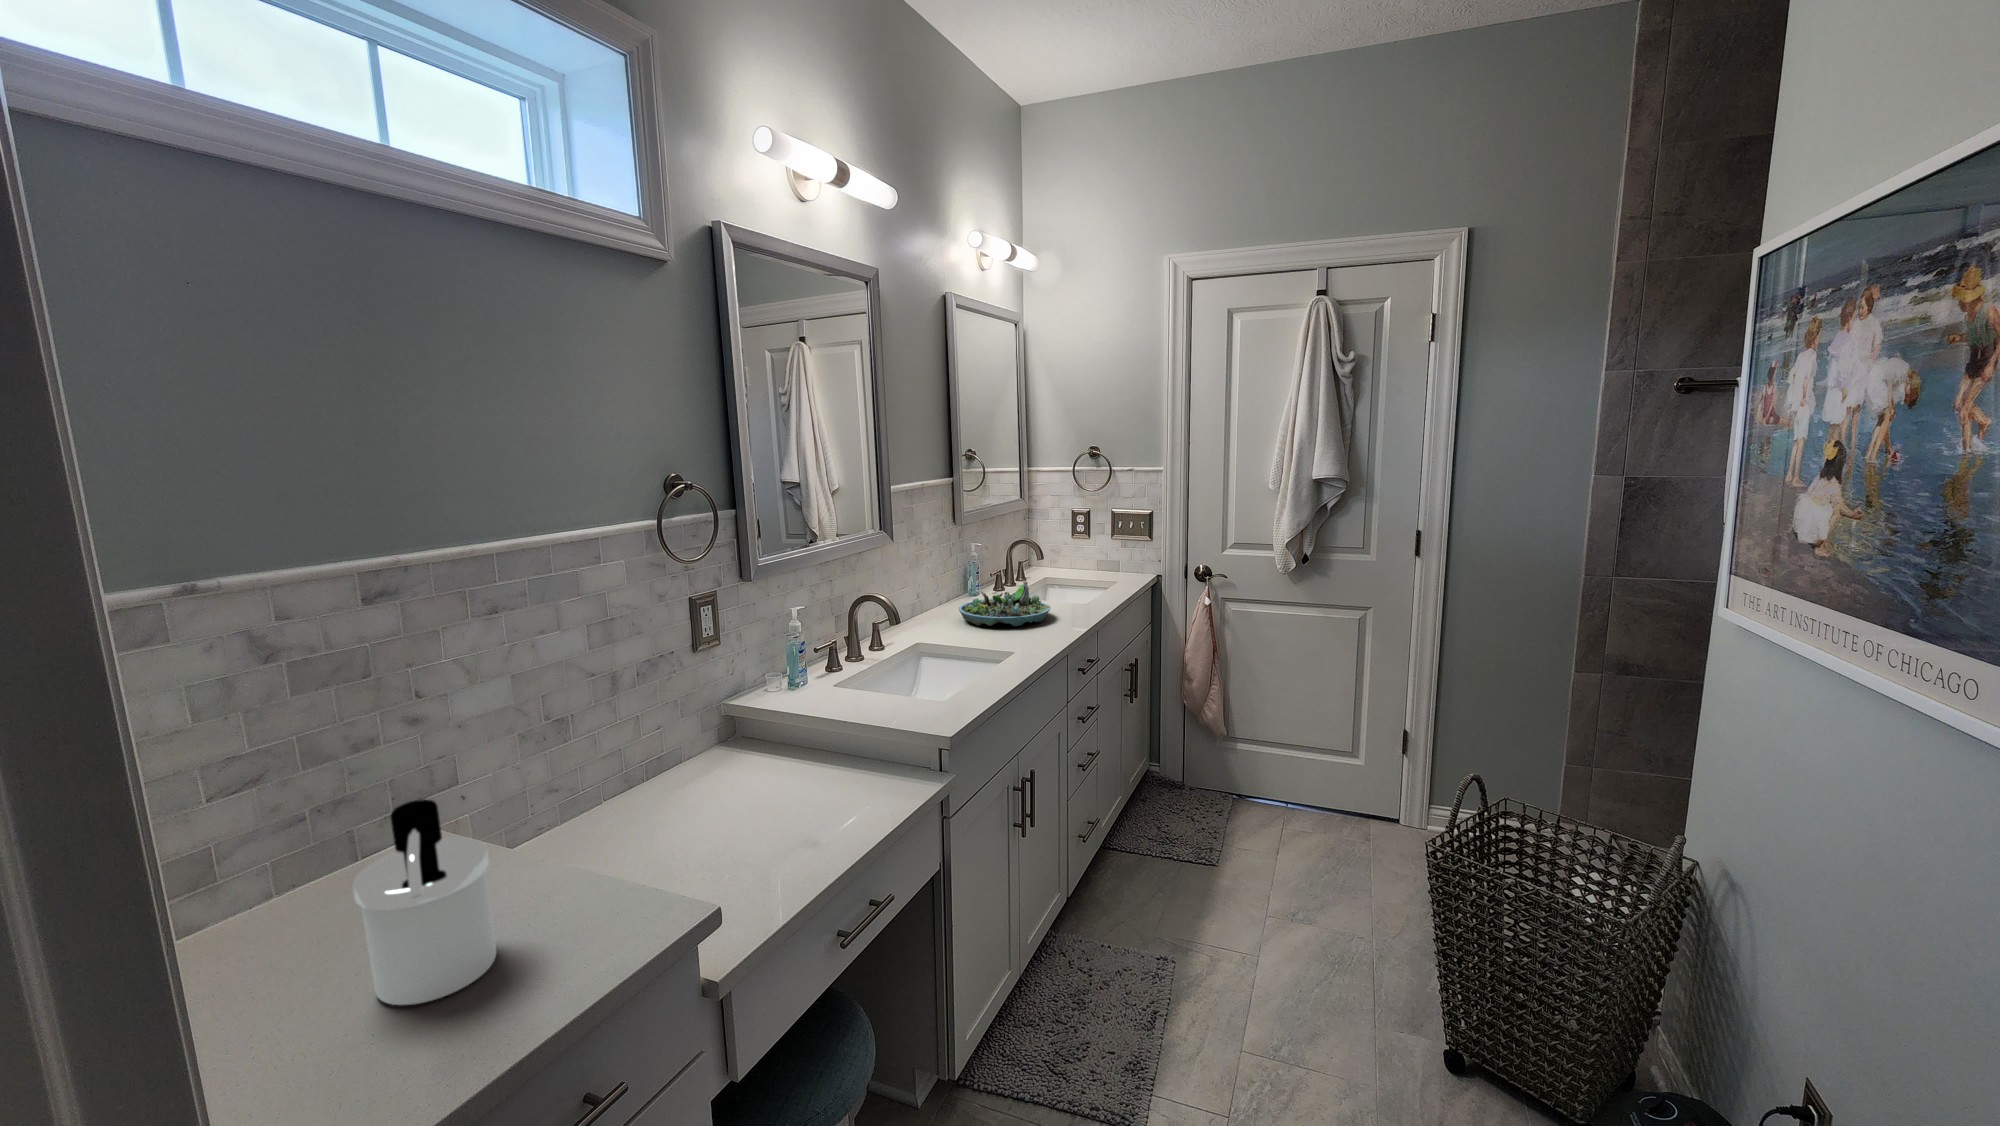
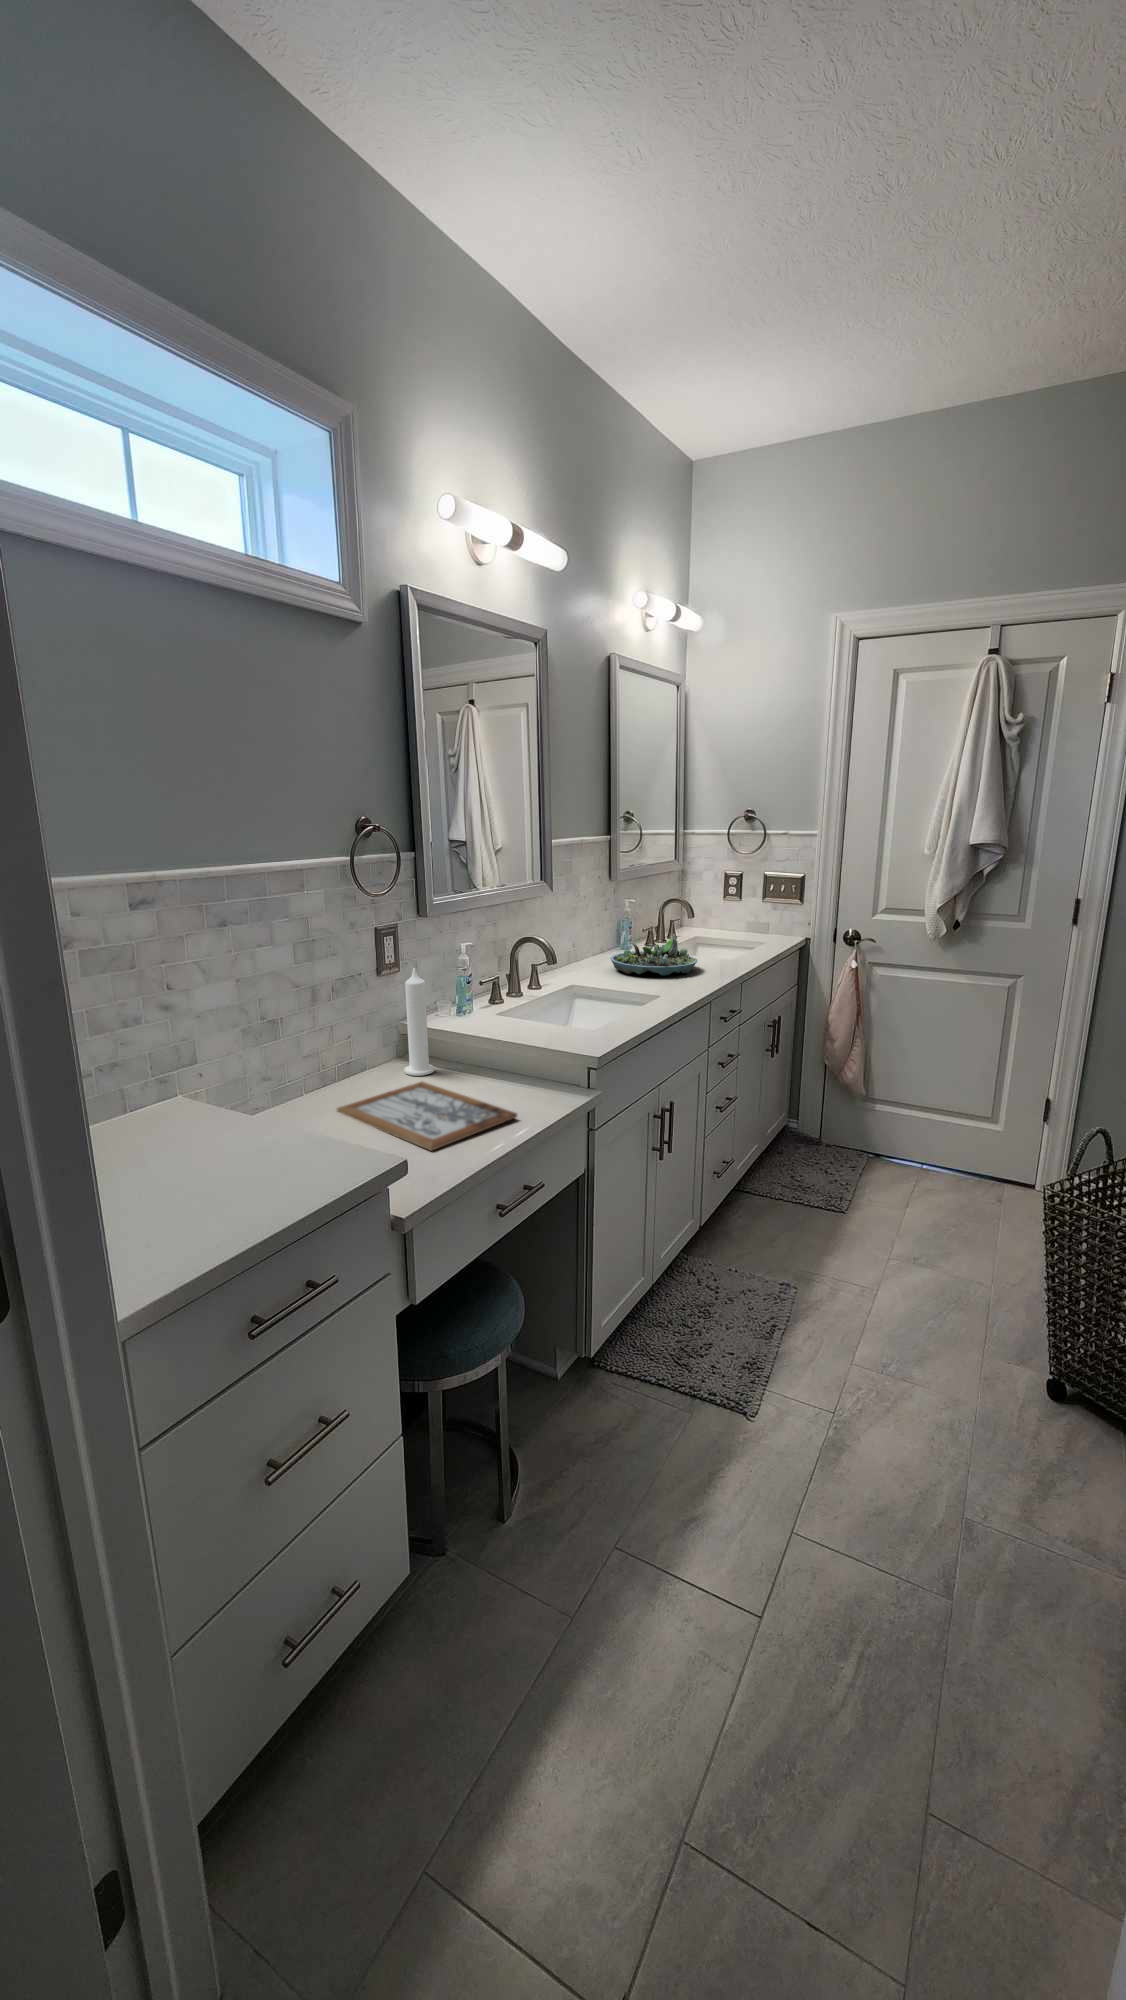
candle: none [728,641,765,765] -> present [404,968,435,1076]
picture frame: none [644,773,861,873] -> present [337,1082,517,1151]
soap dispenser: present [353,799,496,1005] -> none [139,1054,238,1205]

